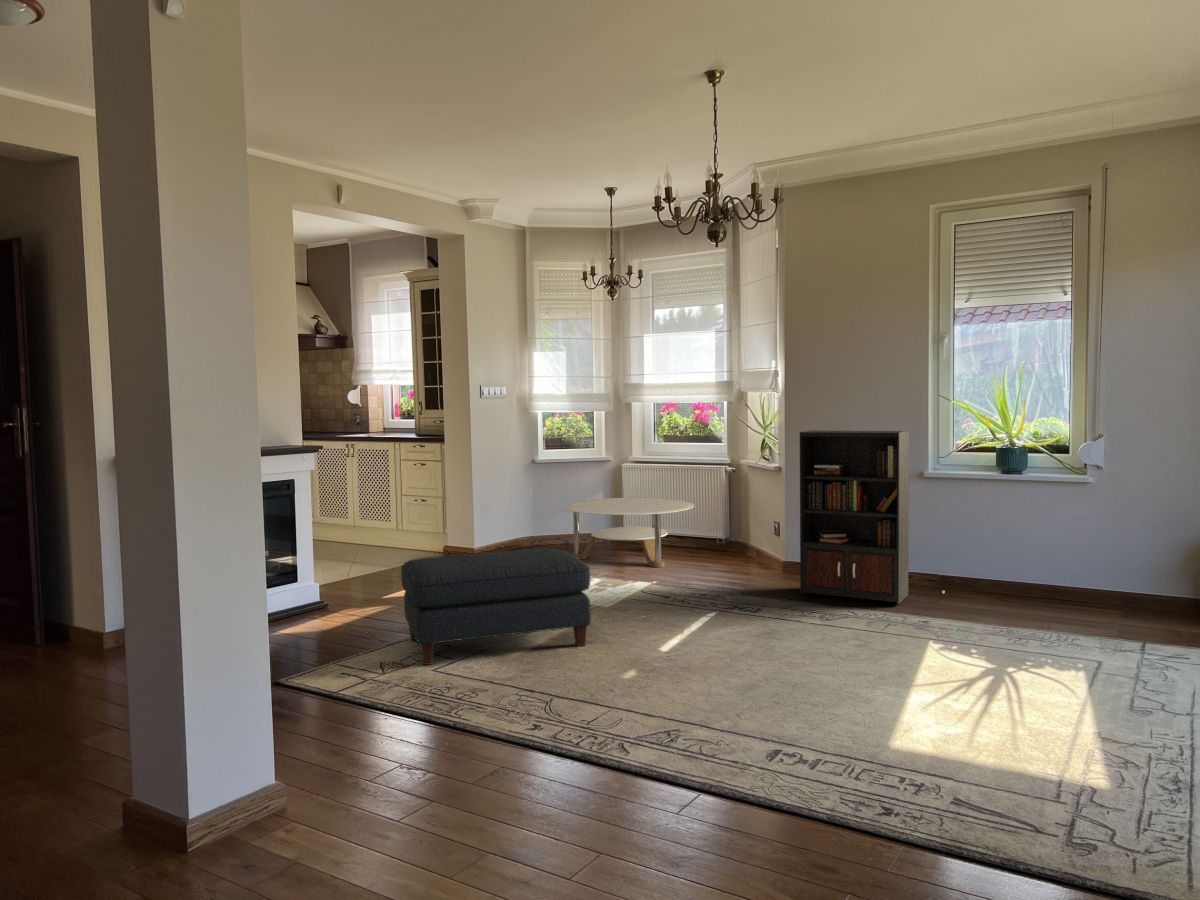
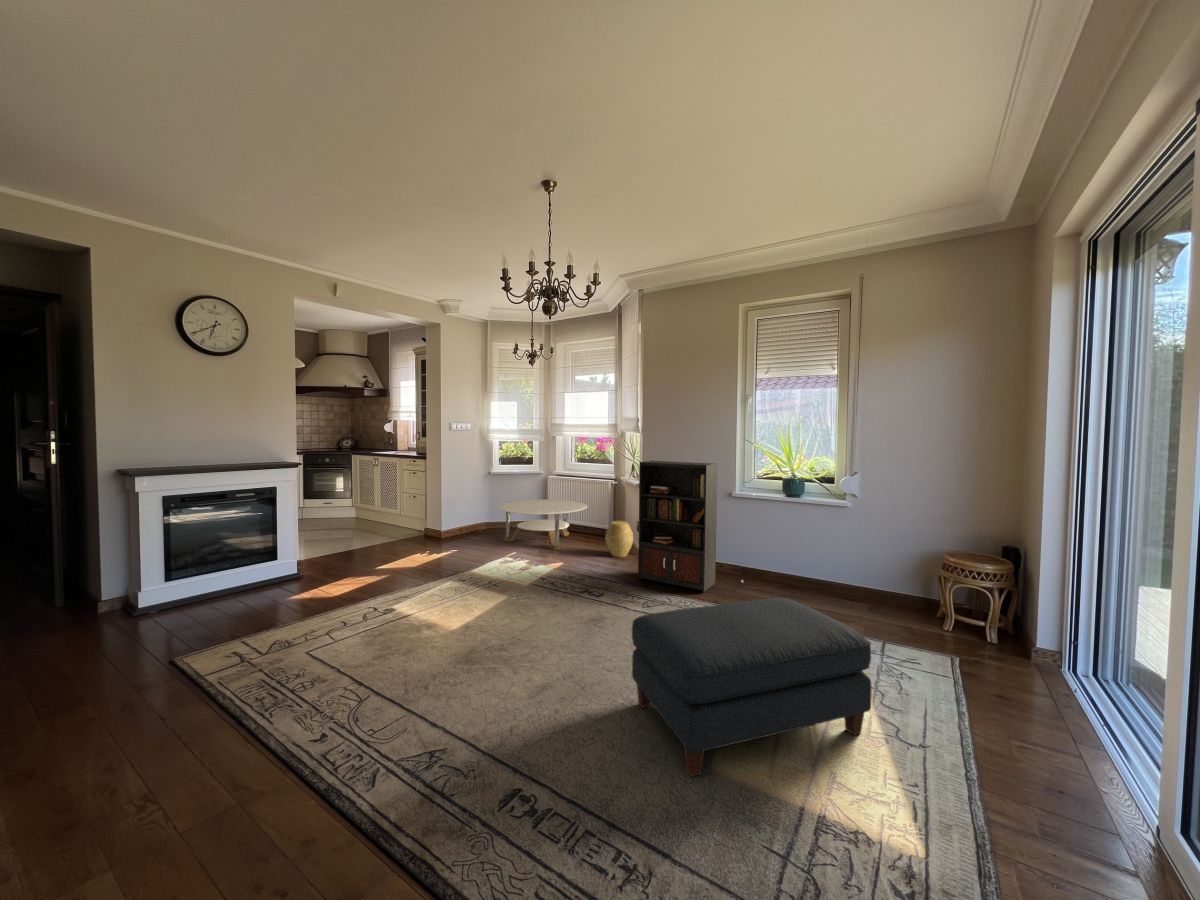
woven basket: none [732,520,773,572] -> present [605,521,633,557]
ottoman: present [401,548,591,665] -> present [632,598,872,777]

